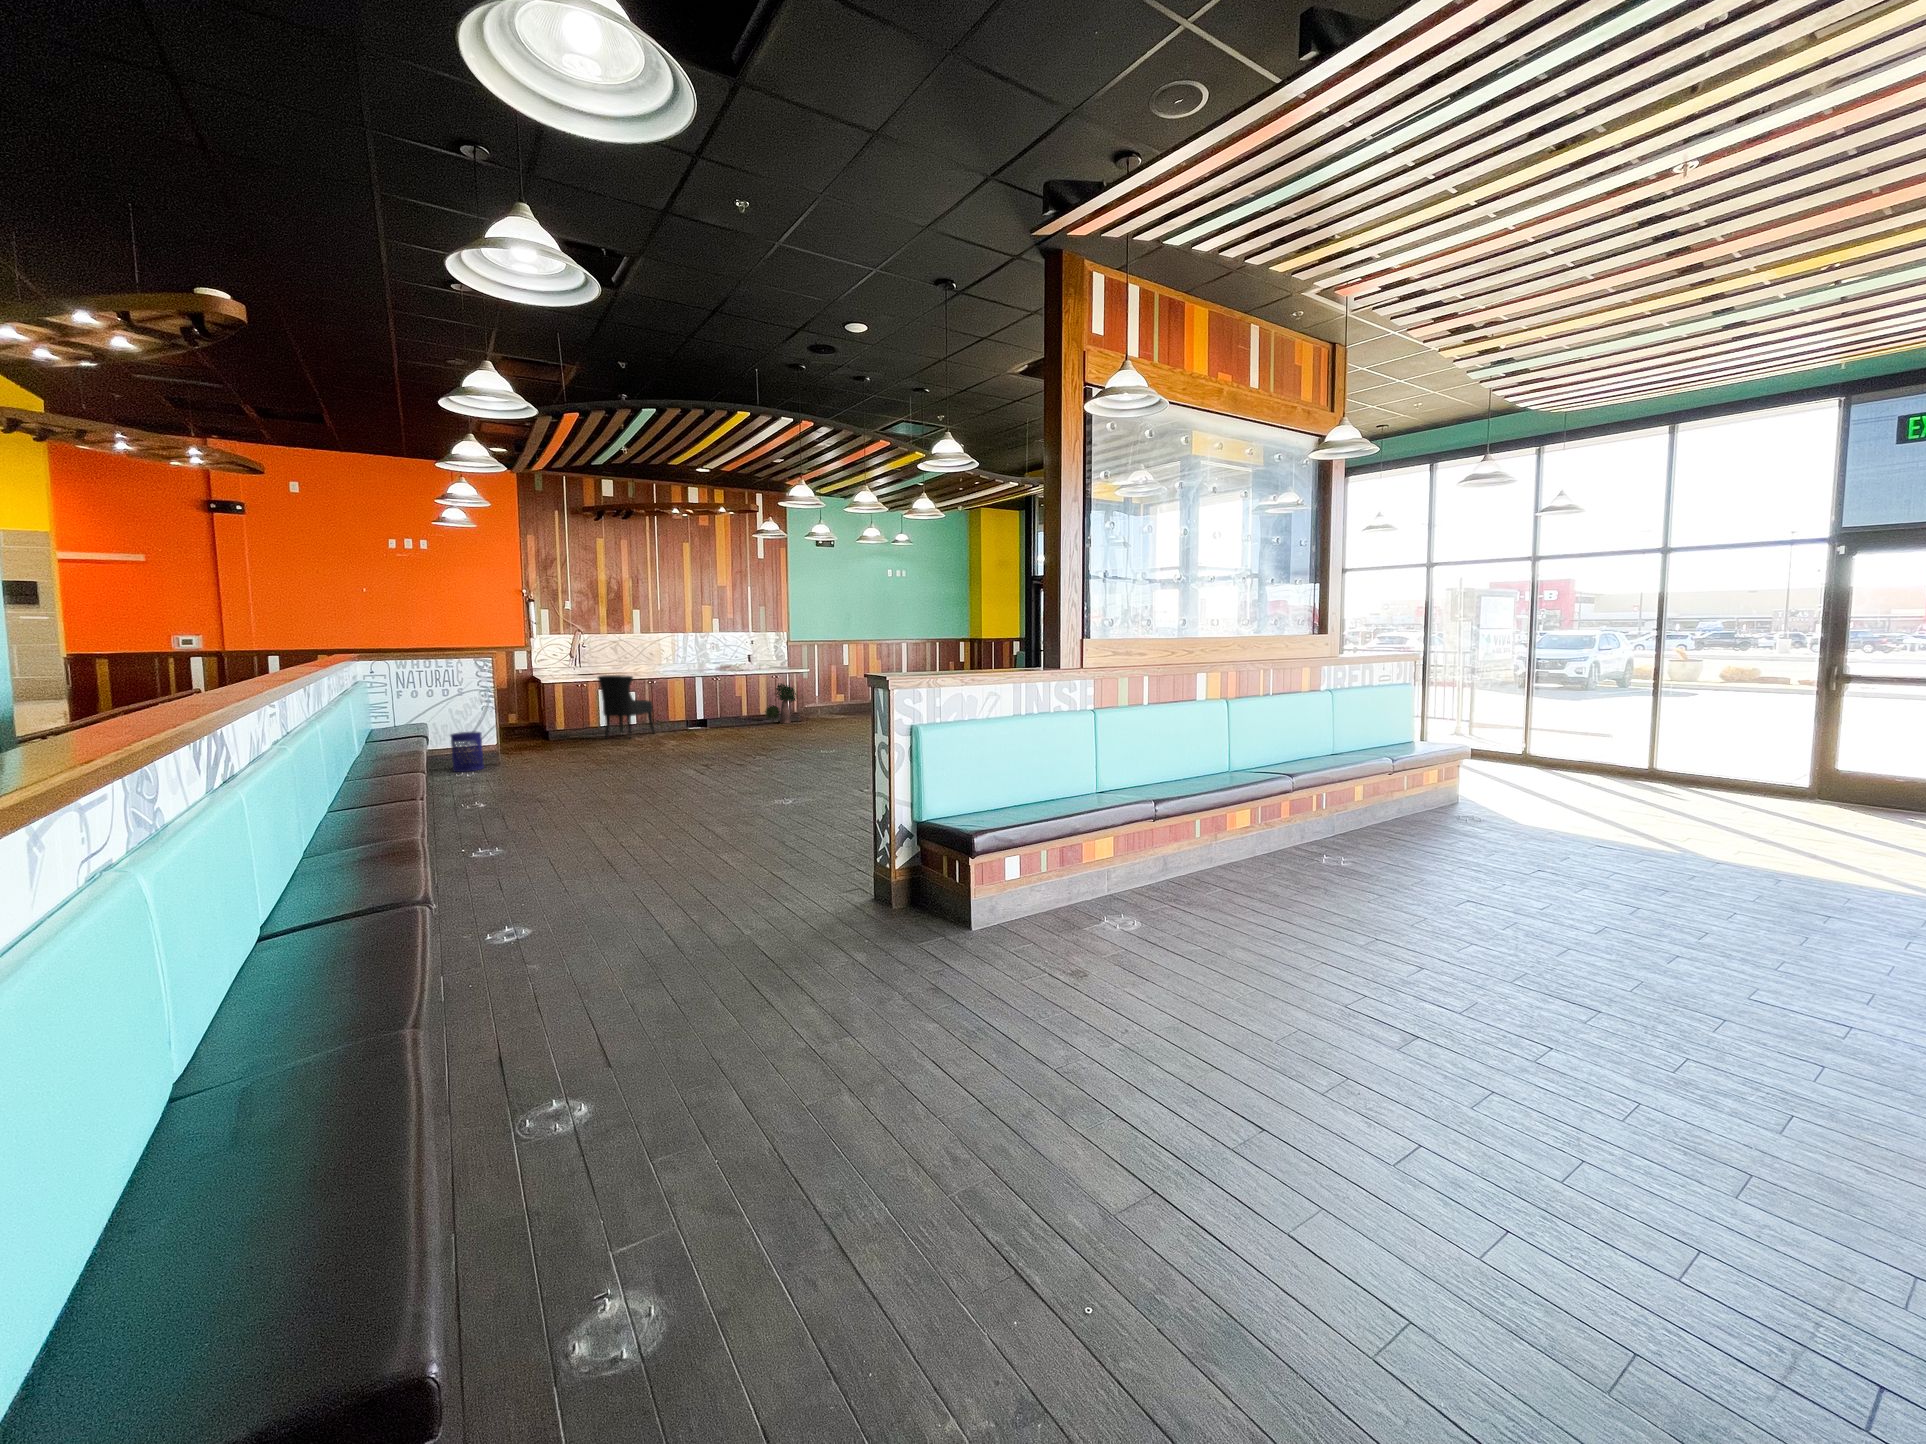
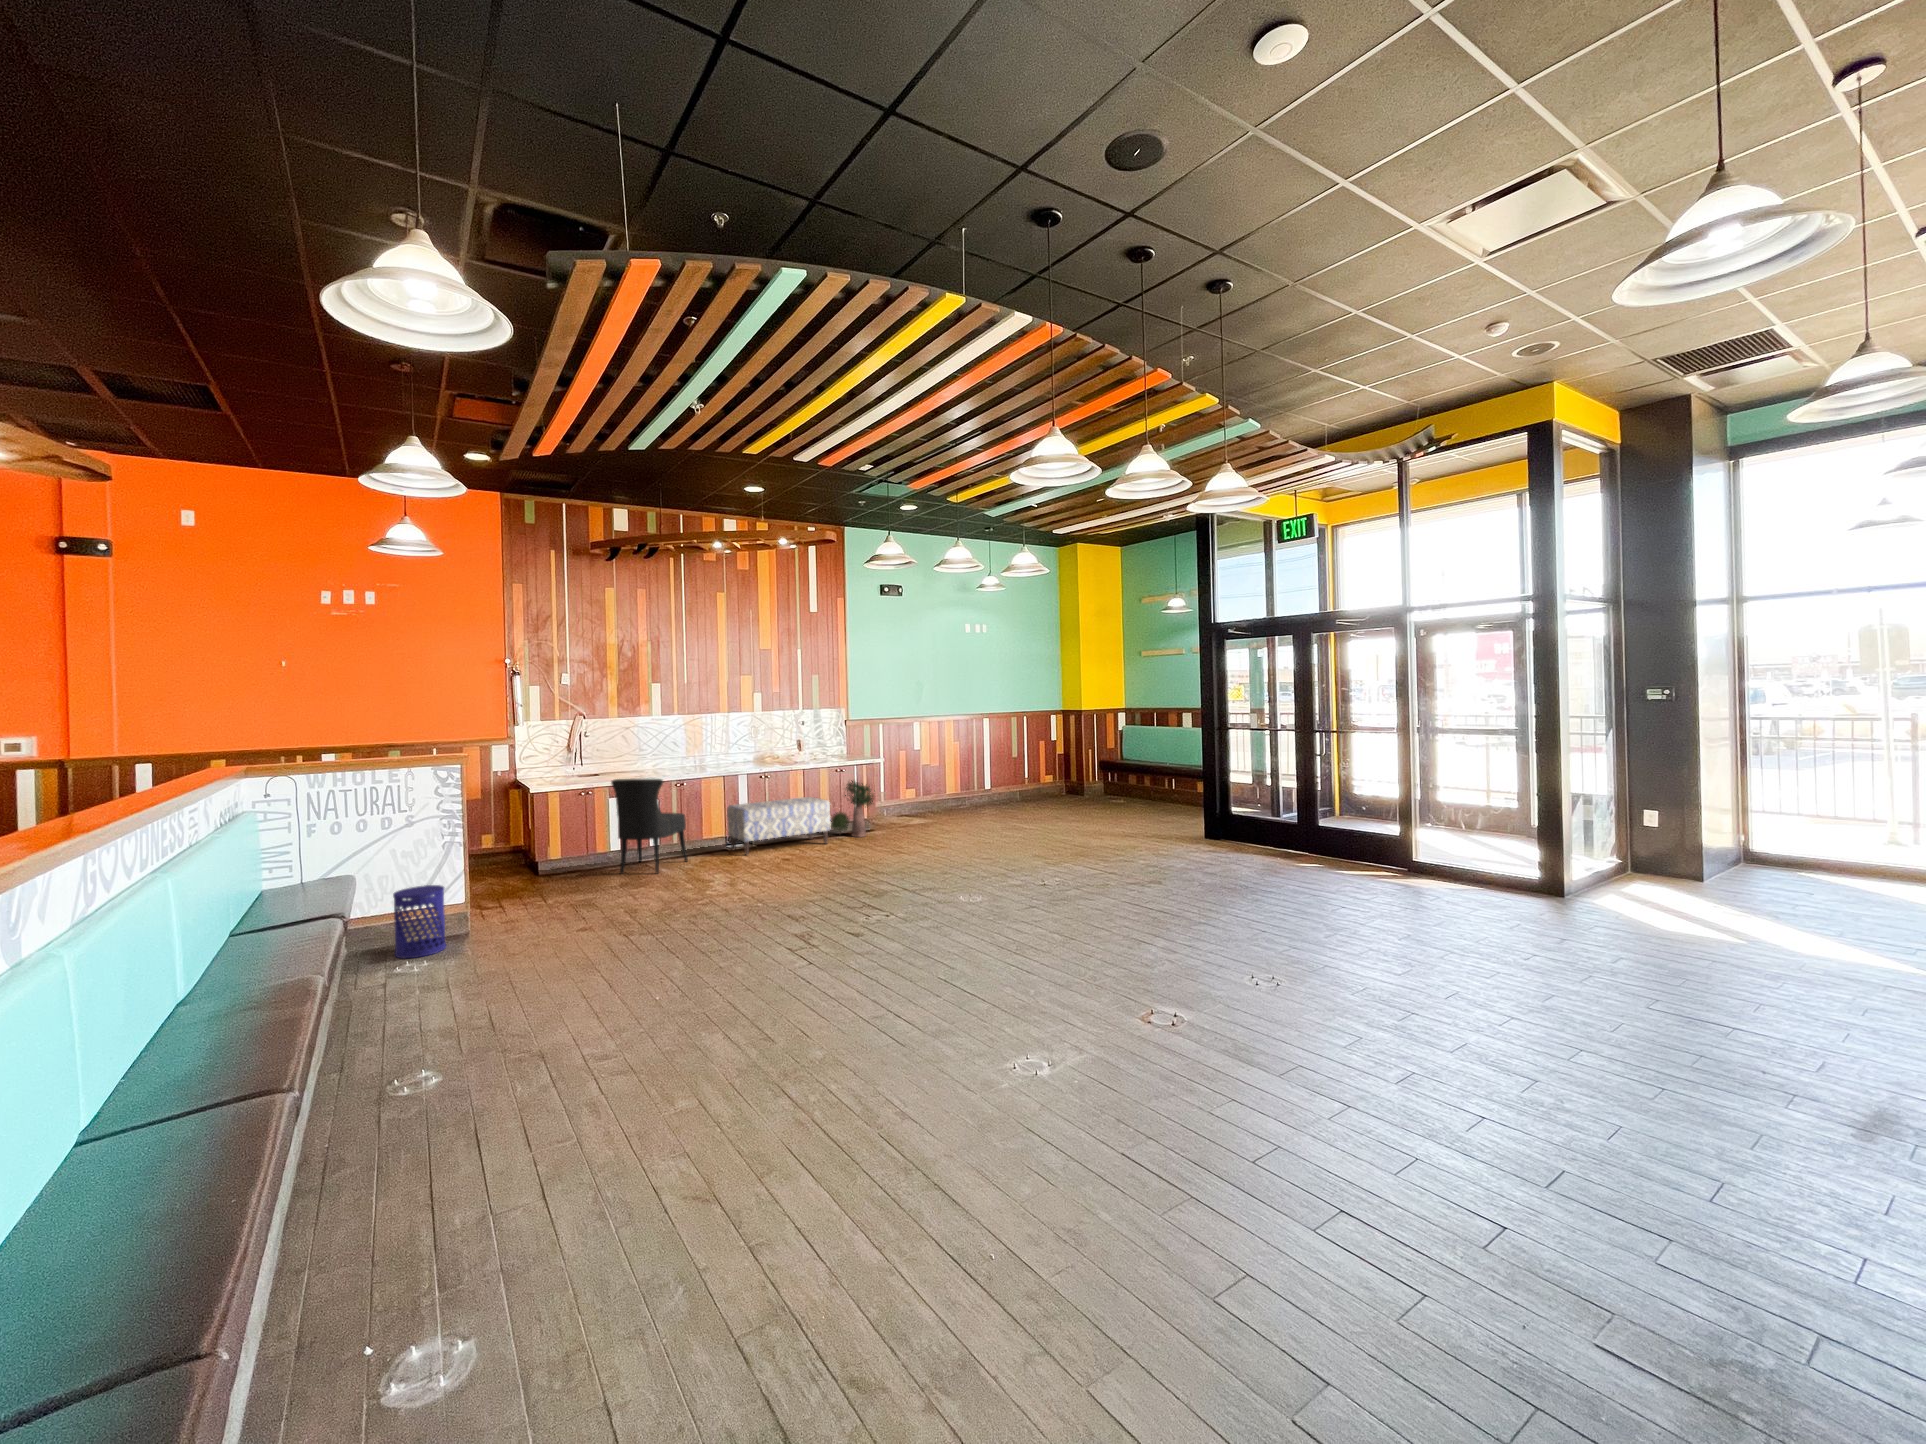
bench: none [686,694,761,731] -> present [727,797,830,855]

